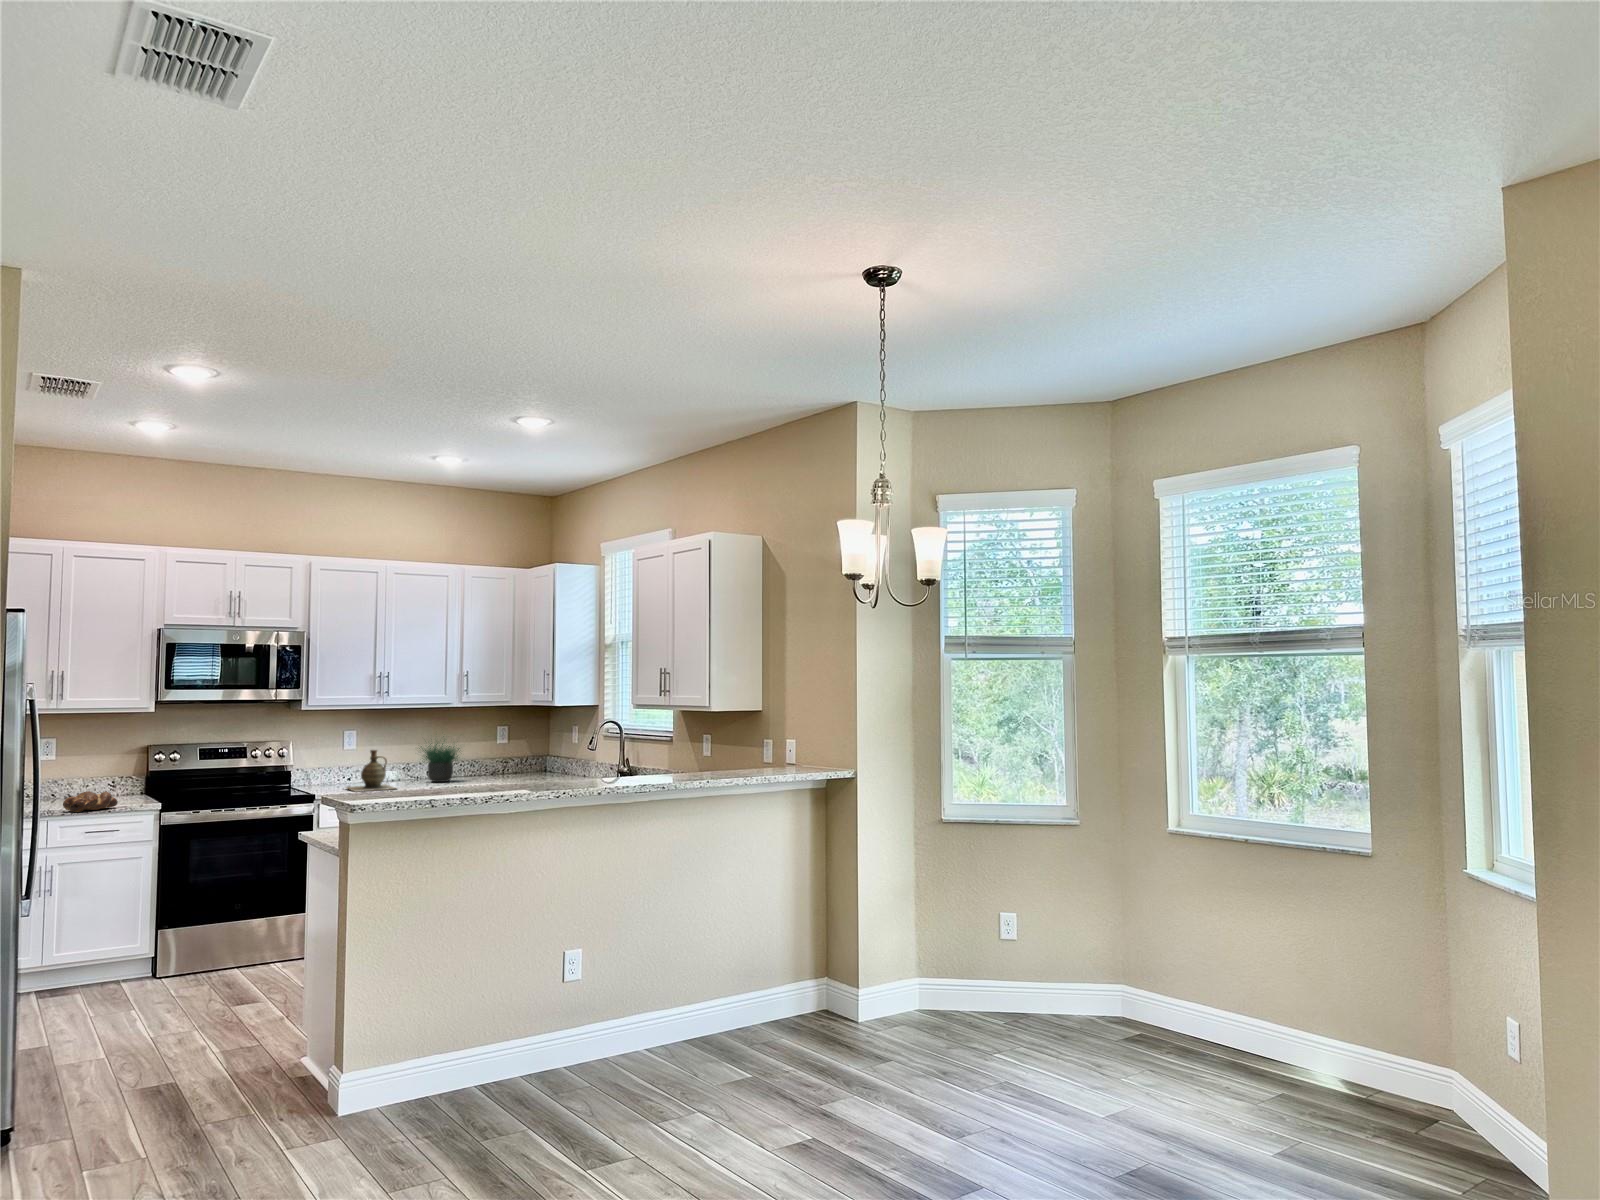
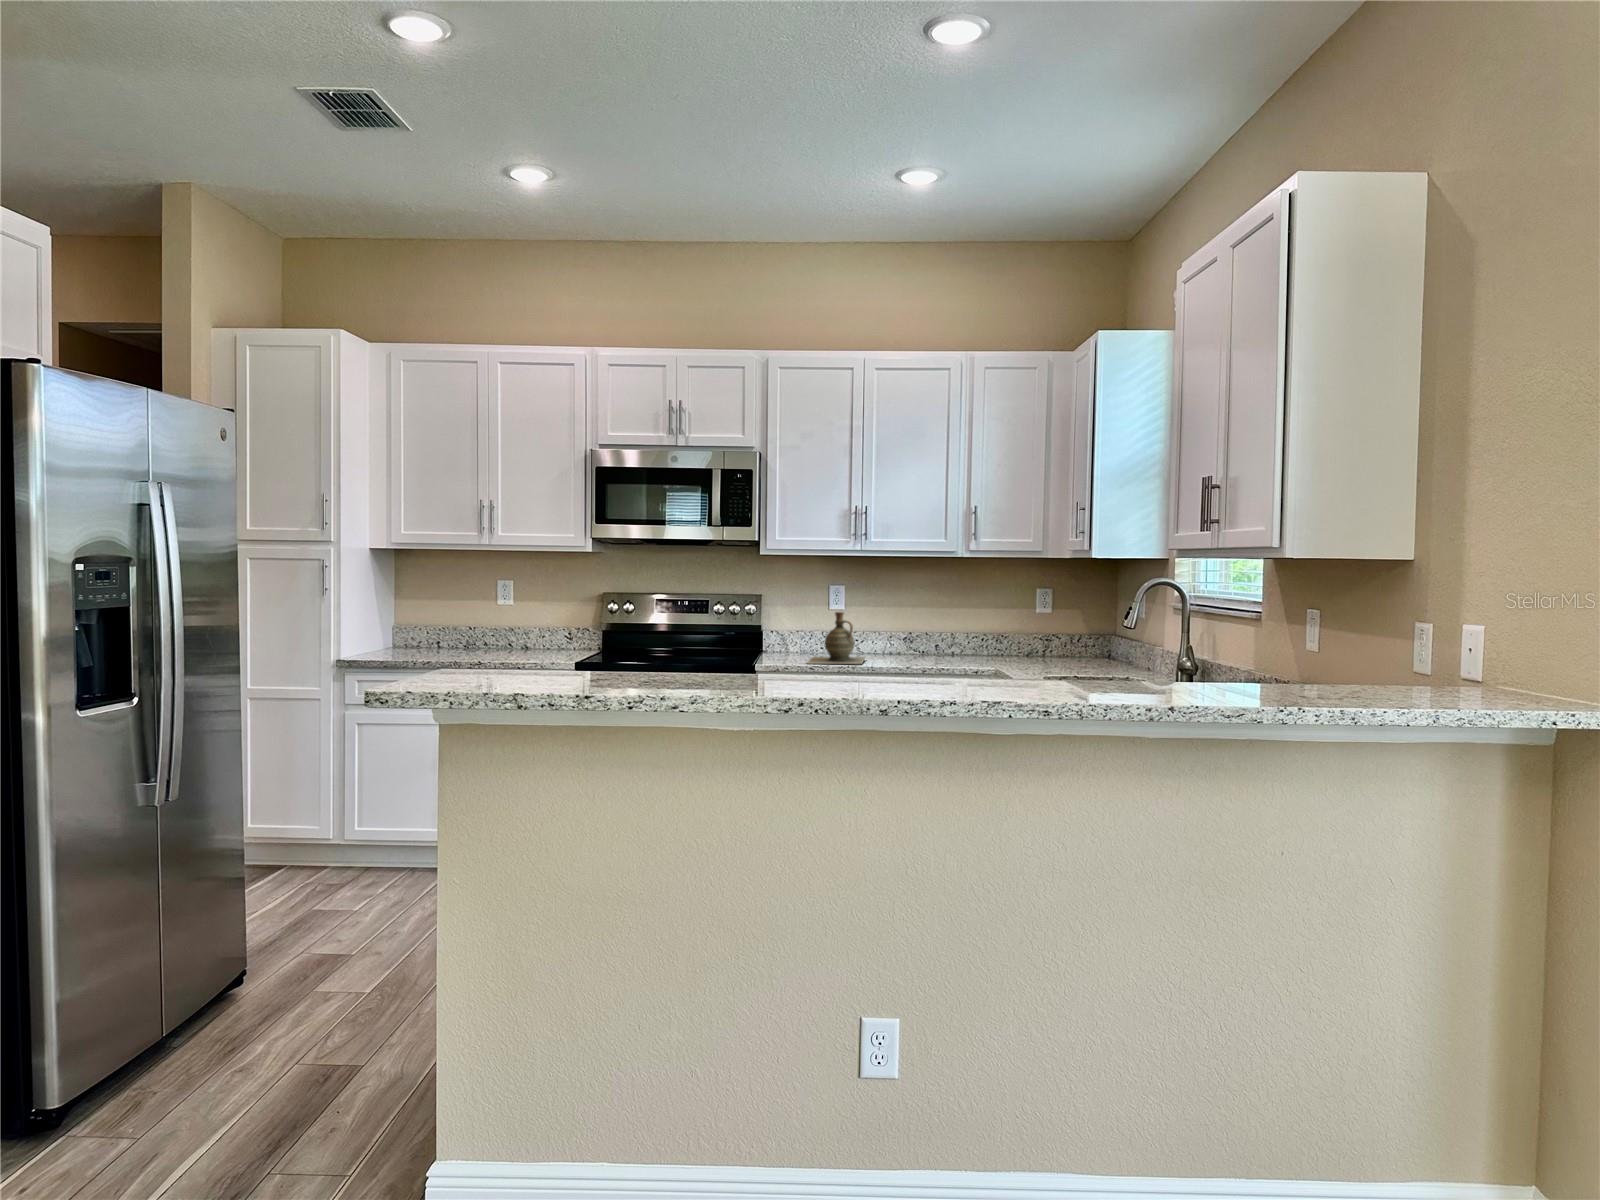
potted plant: present [419,743,460,782] -> none [912,585,984,660]
bread loaf: present [63,791,118,812] -> none [486,641,546,662]

